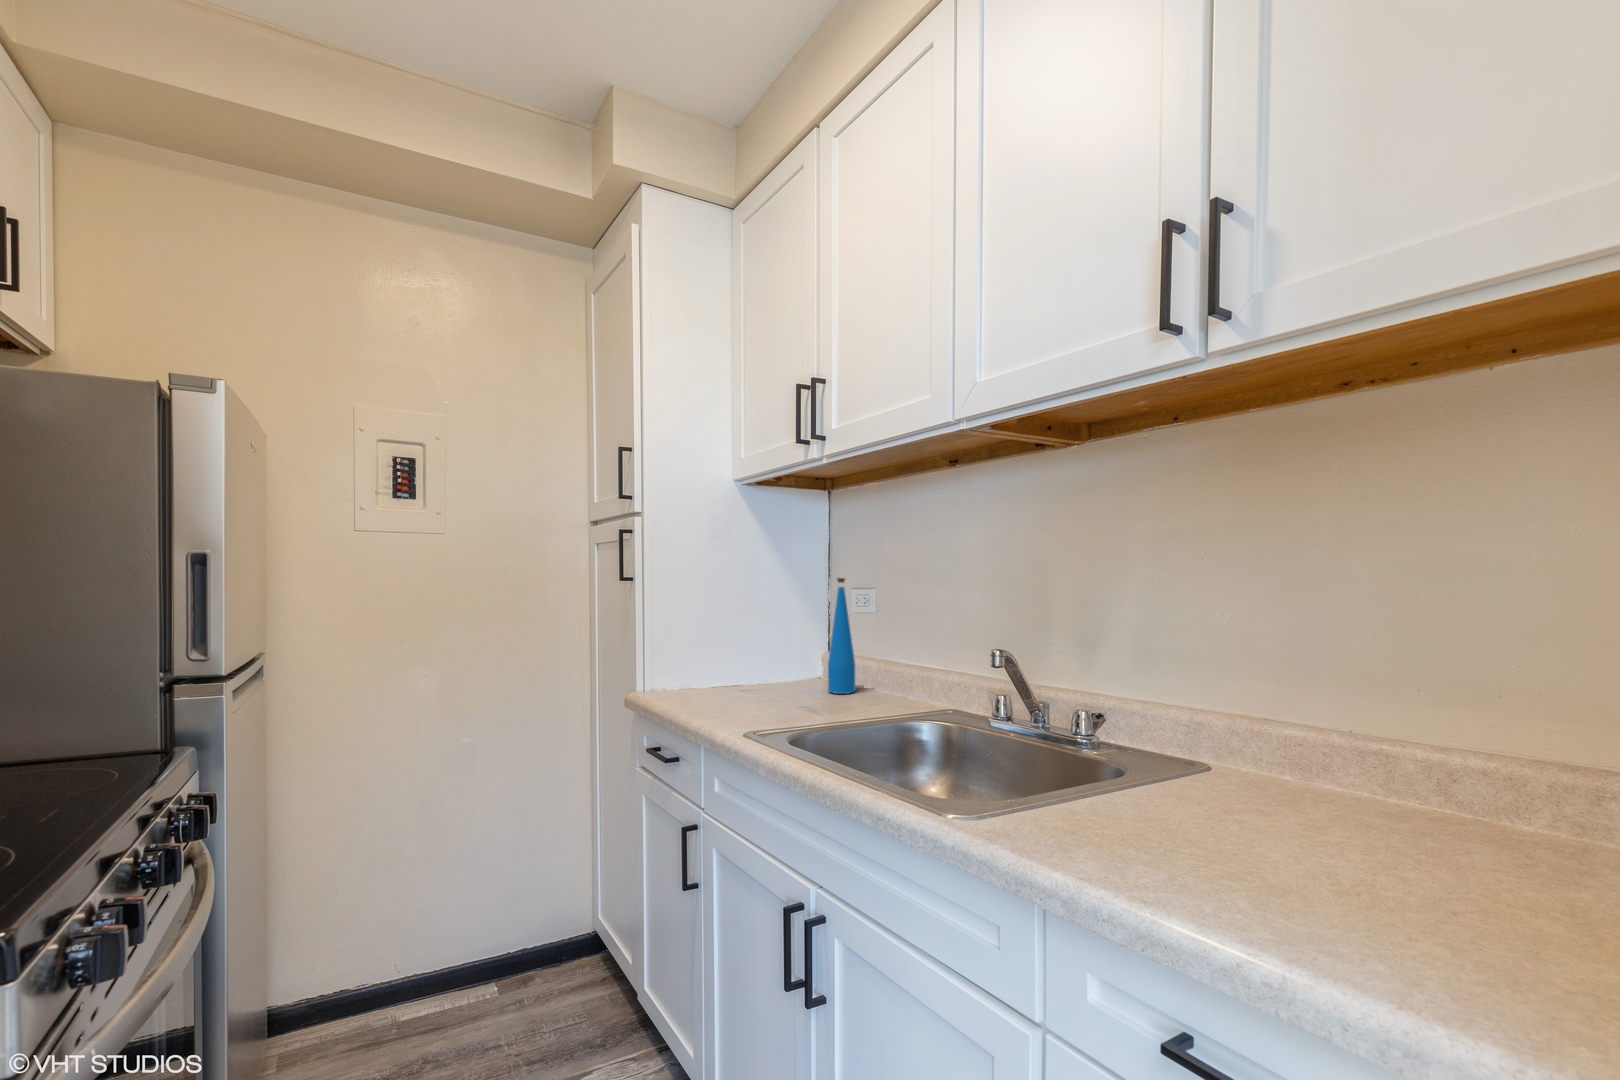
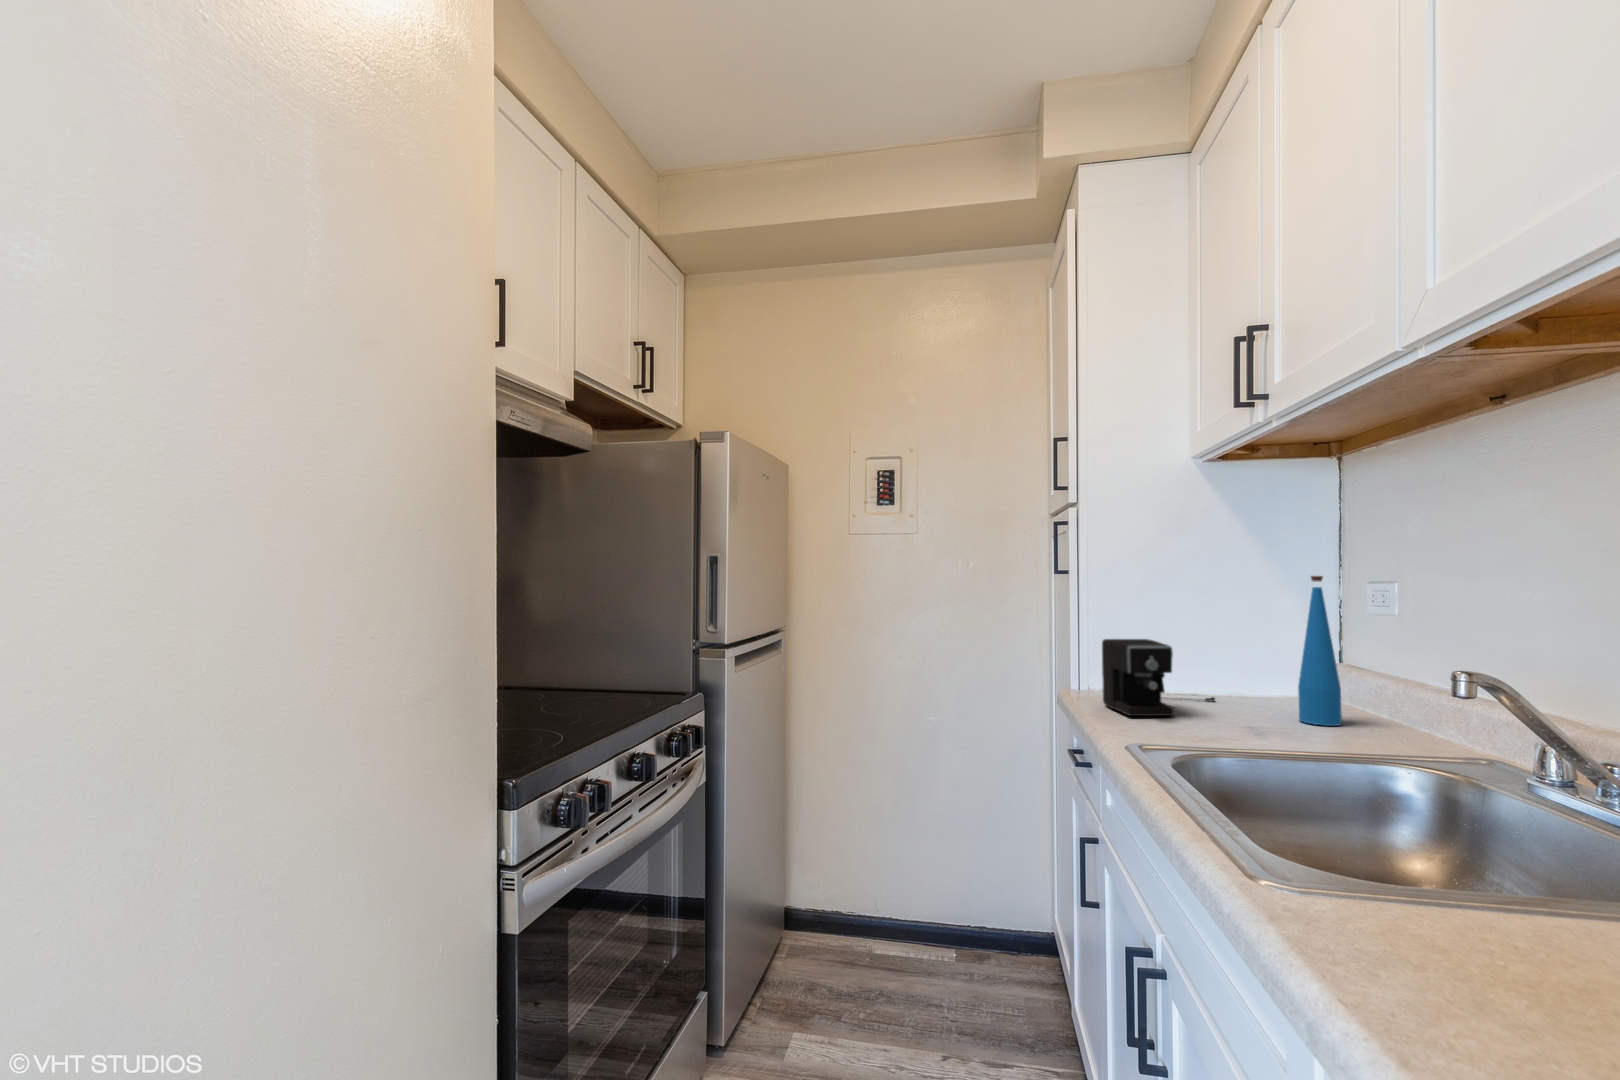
coffee maker: none [681,637,762,708] -> present [1102,639,1215,716]

